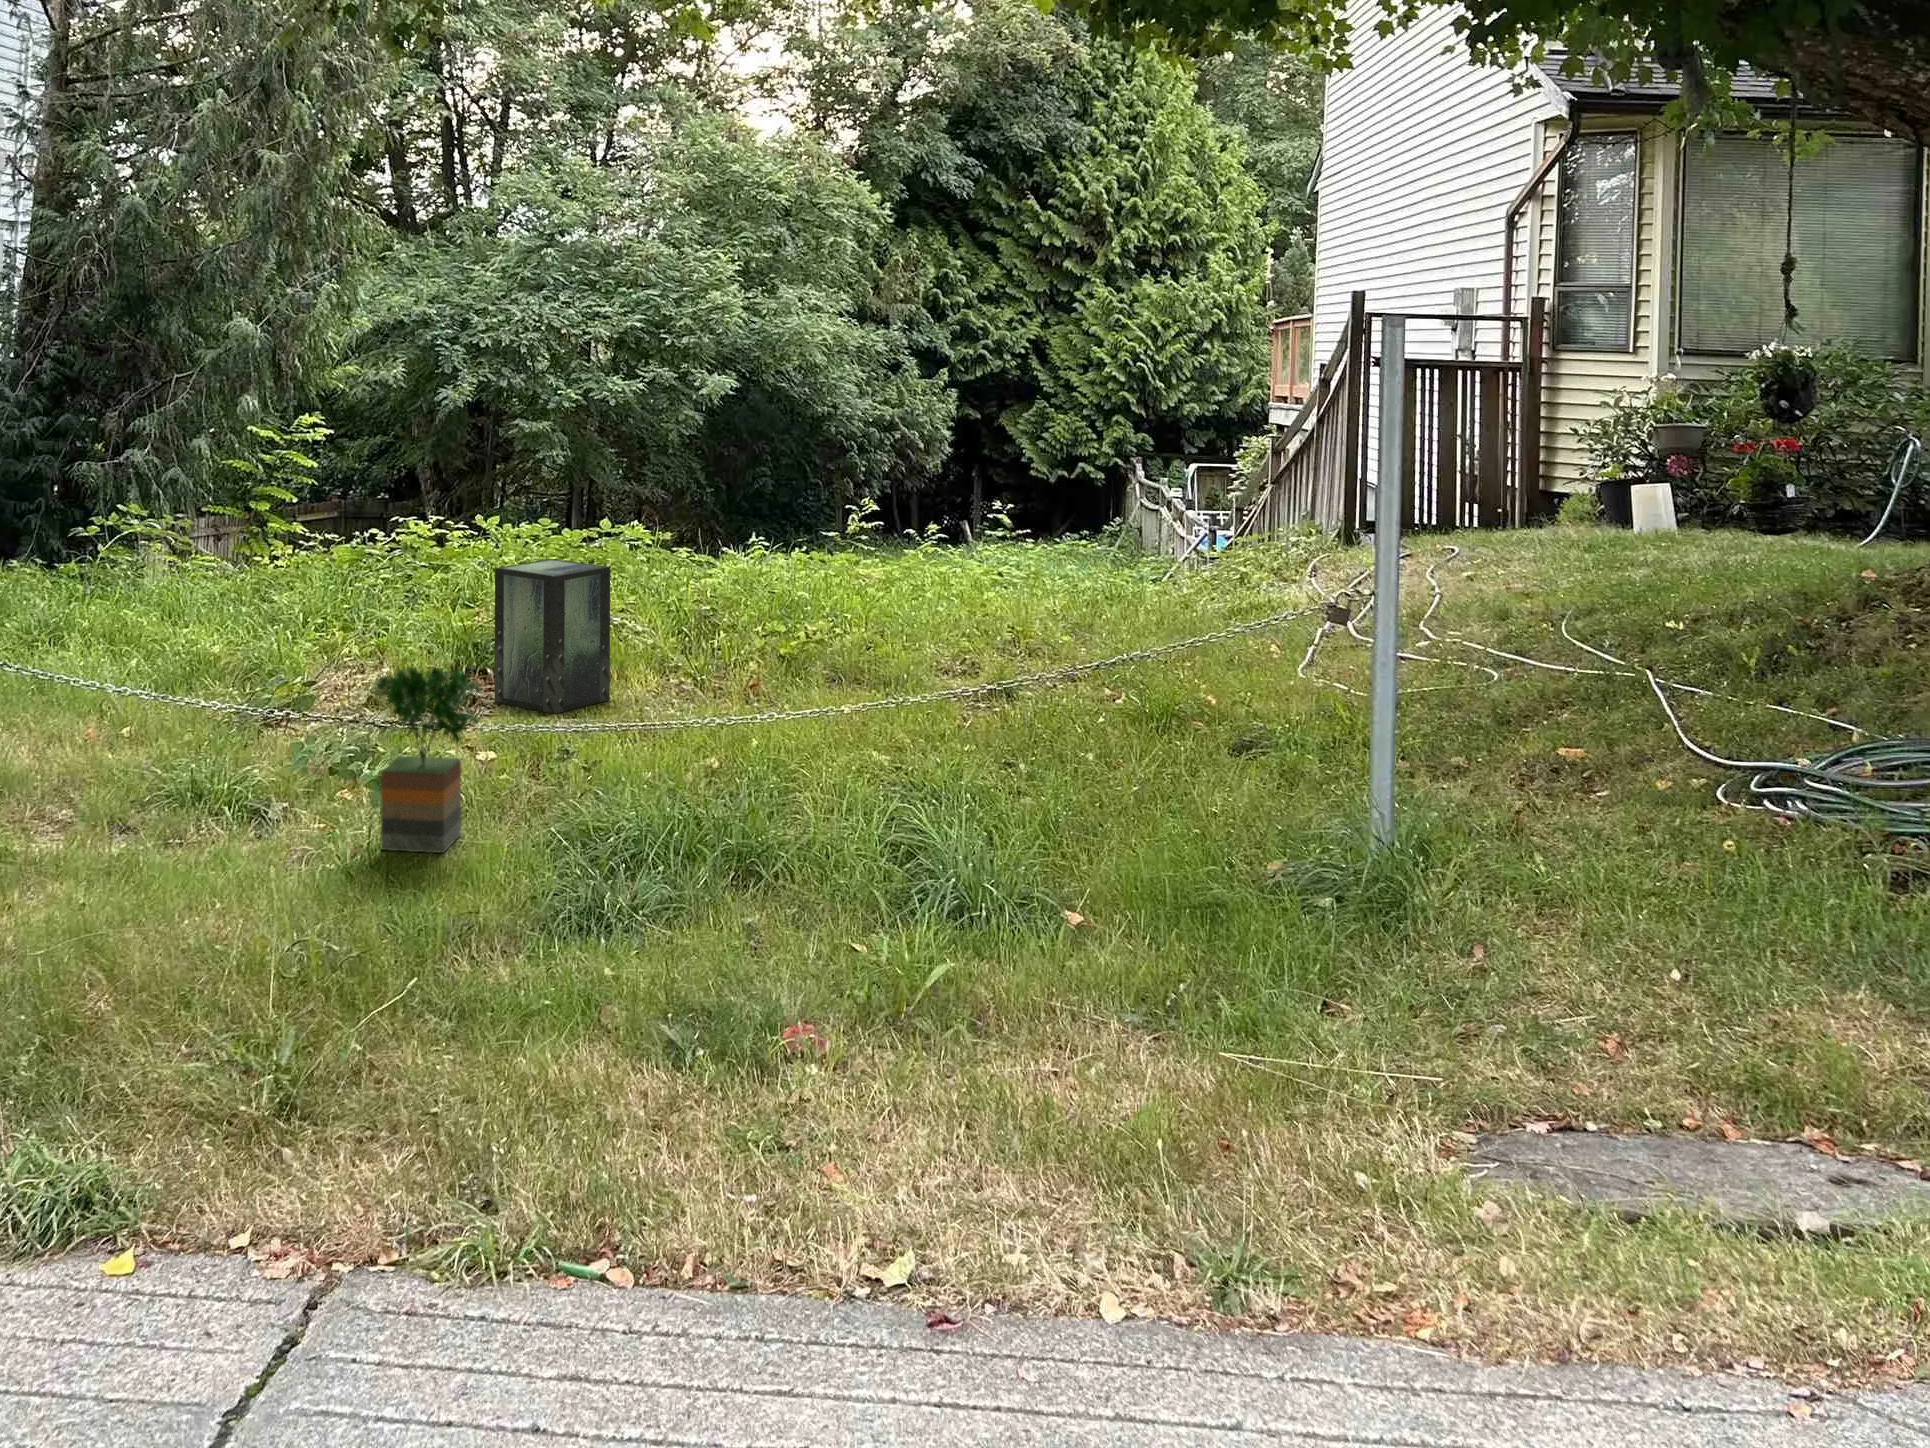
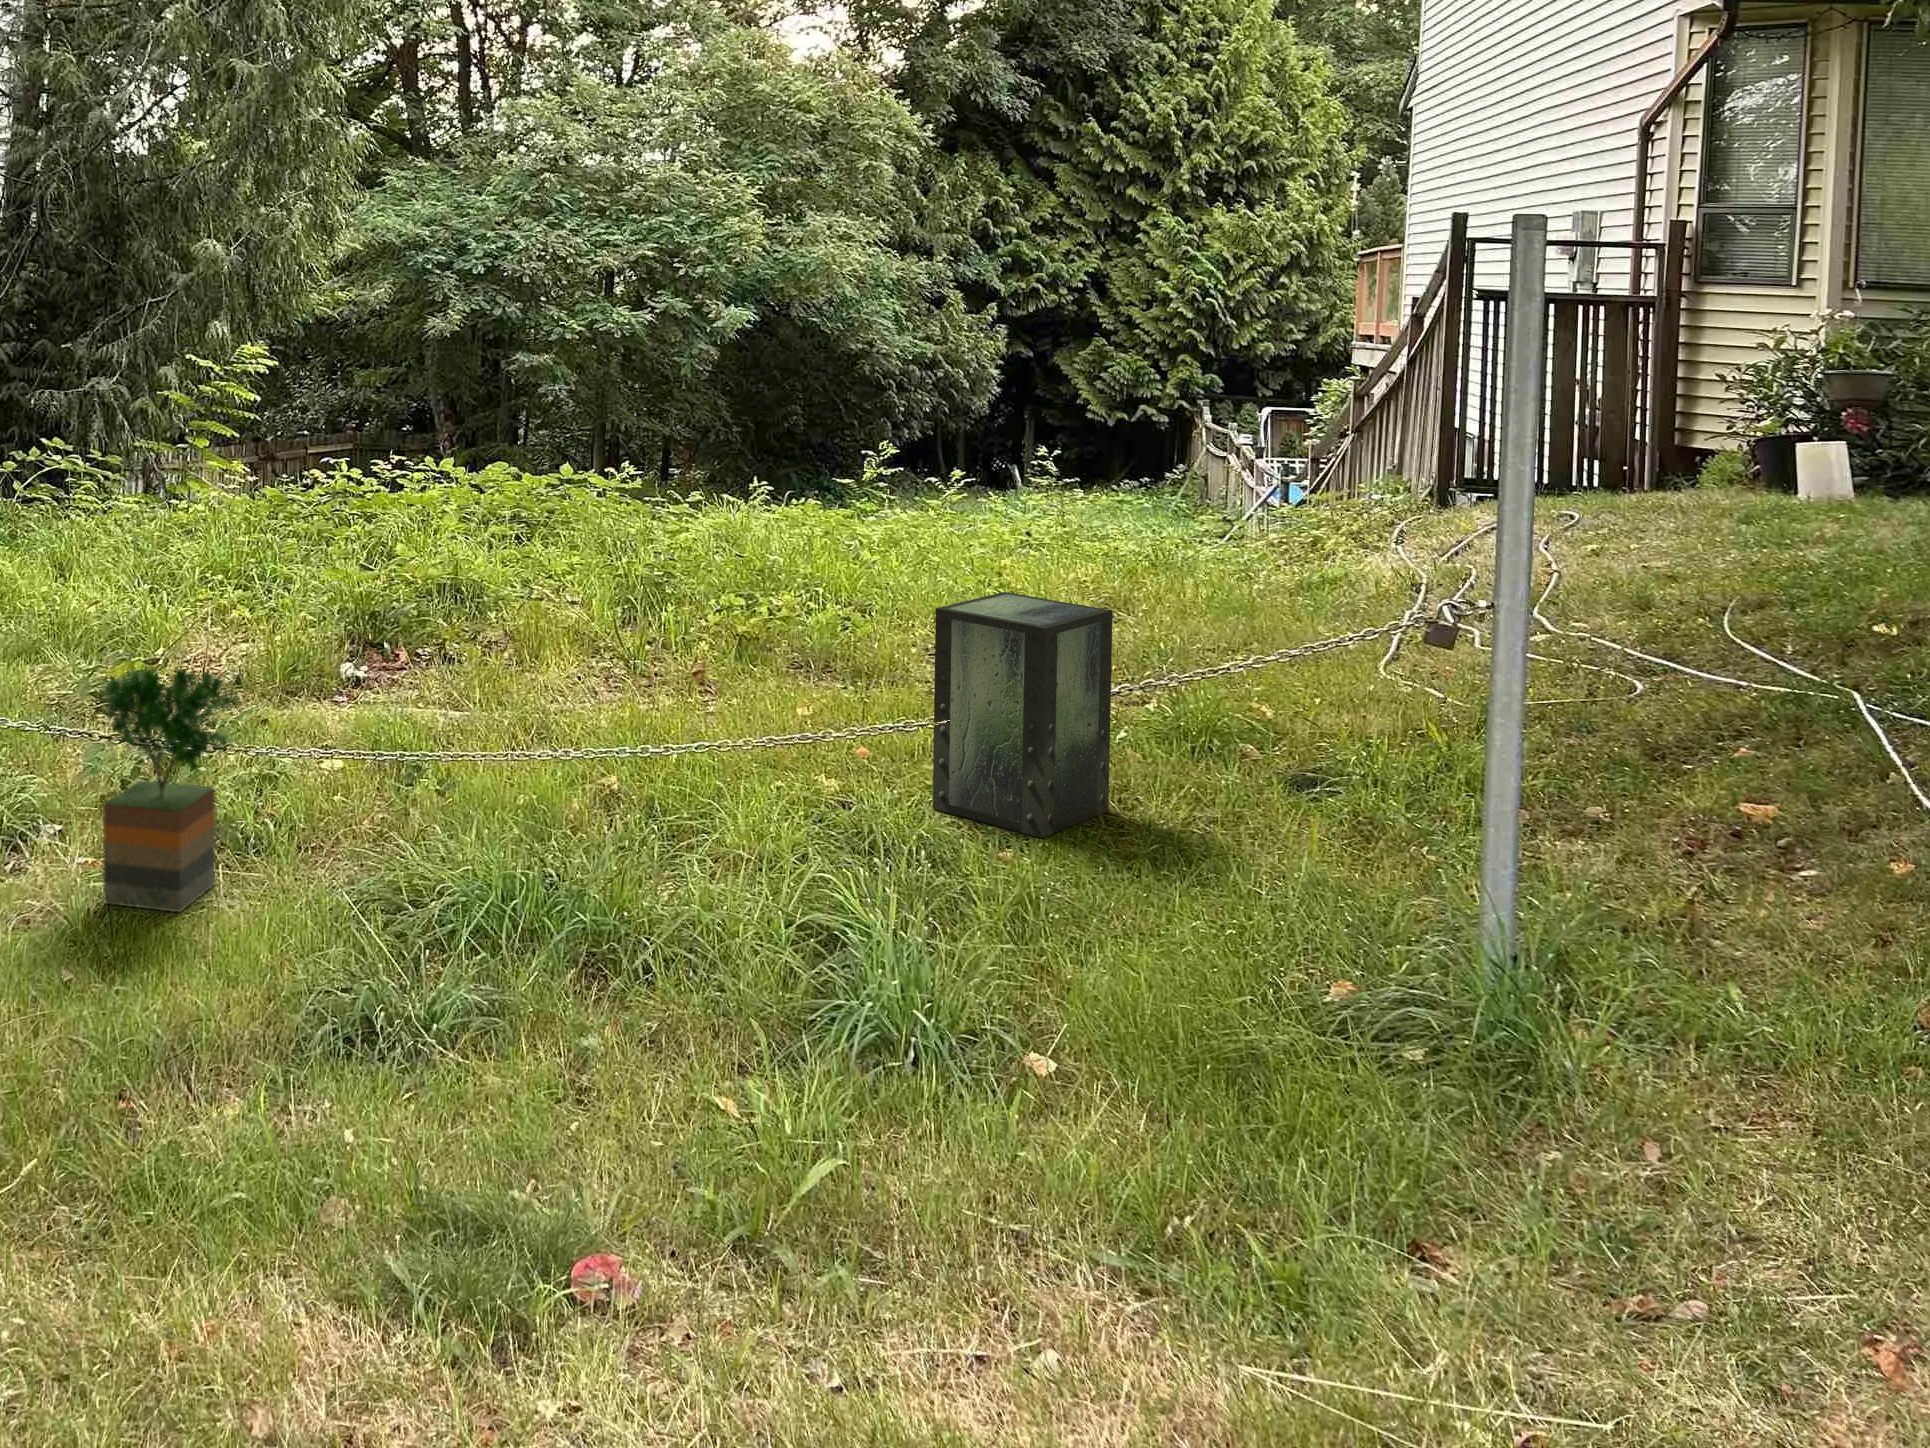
storage box: present [495,559,610,714] -> present [933,592,1113,838]

